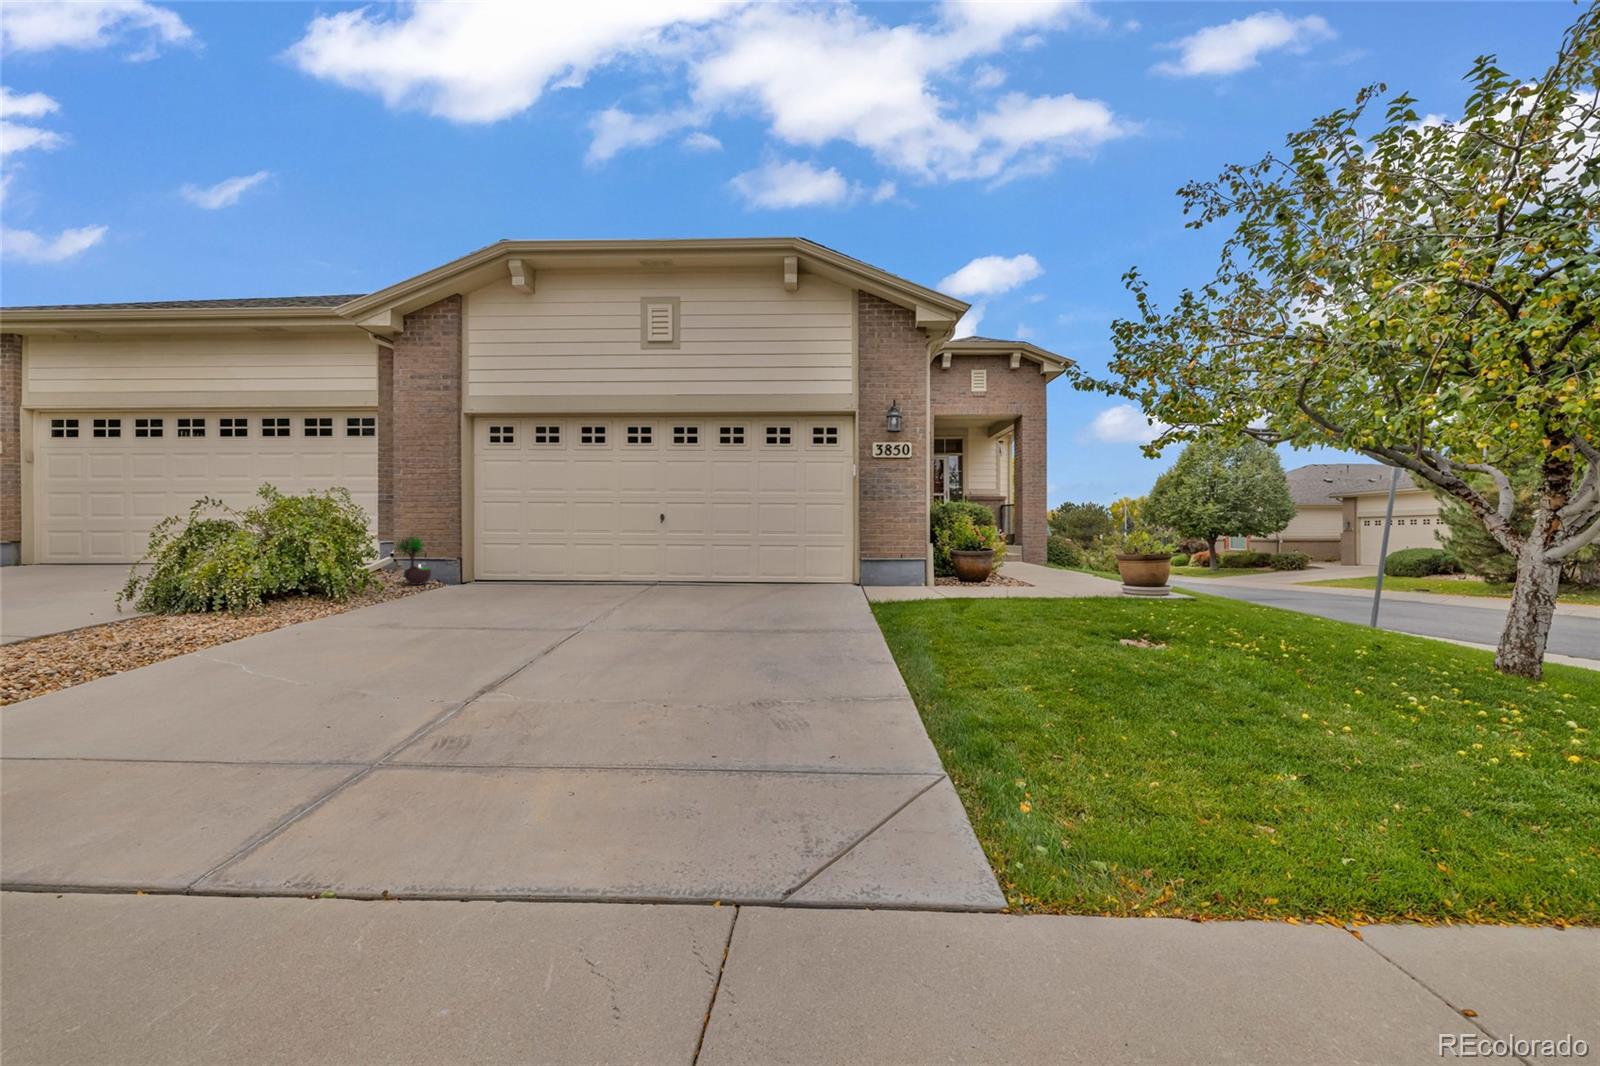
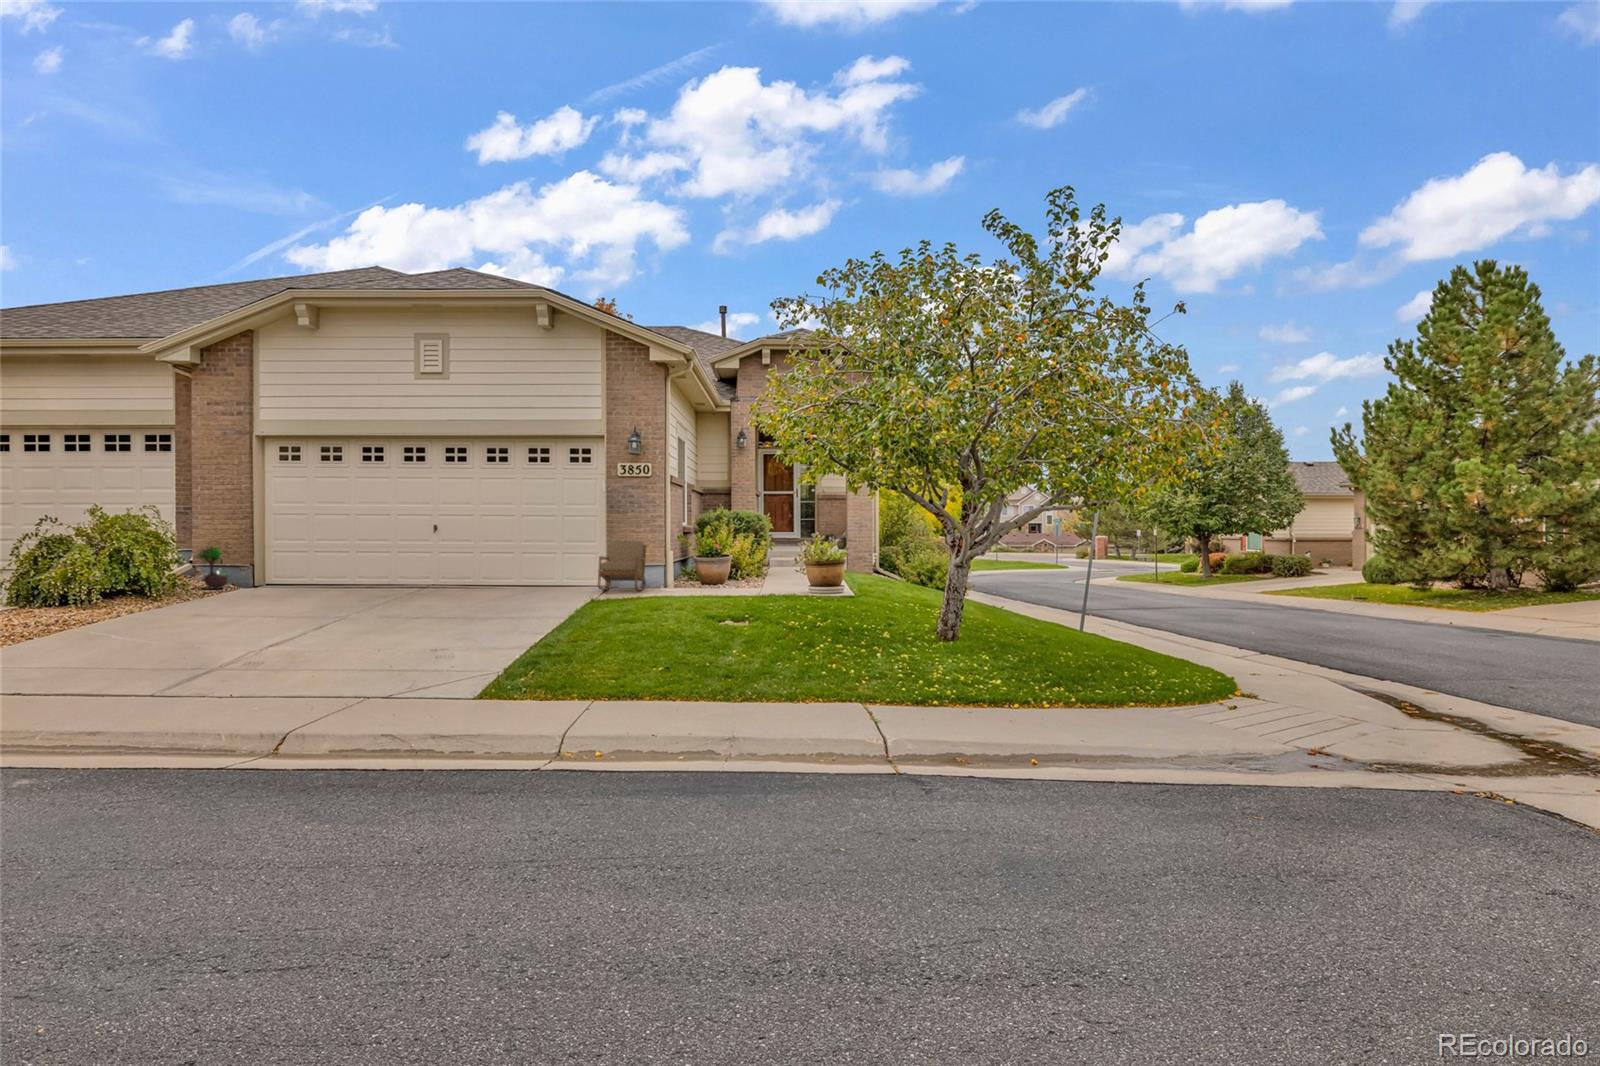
chair: none [863,531,913,589] -> present [598,541,646,591]

